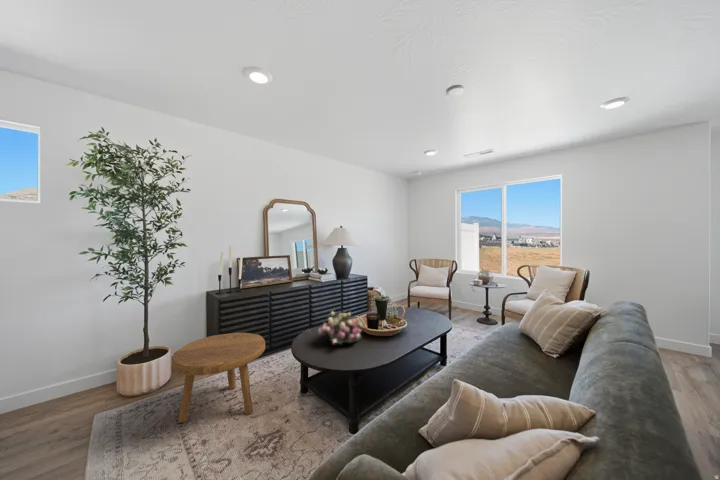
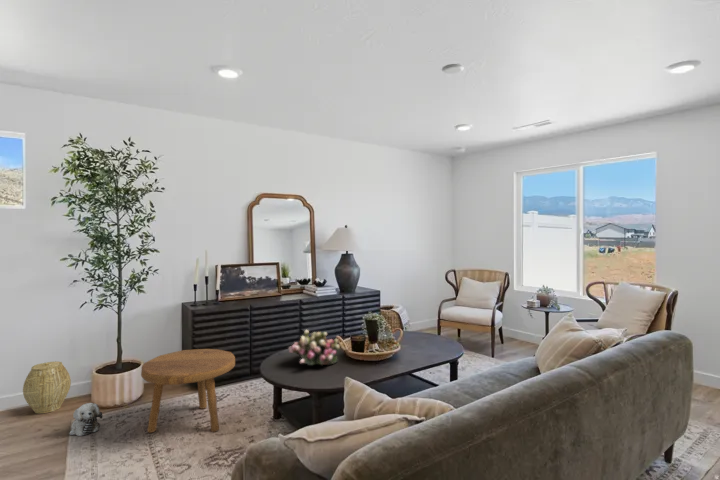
woven basket: none [36,355,93,411] -> present [23,361,71,414]
plush toy: none [89,398,128,435] -> present [70,403,103,436]

